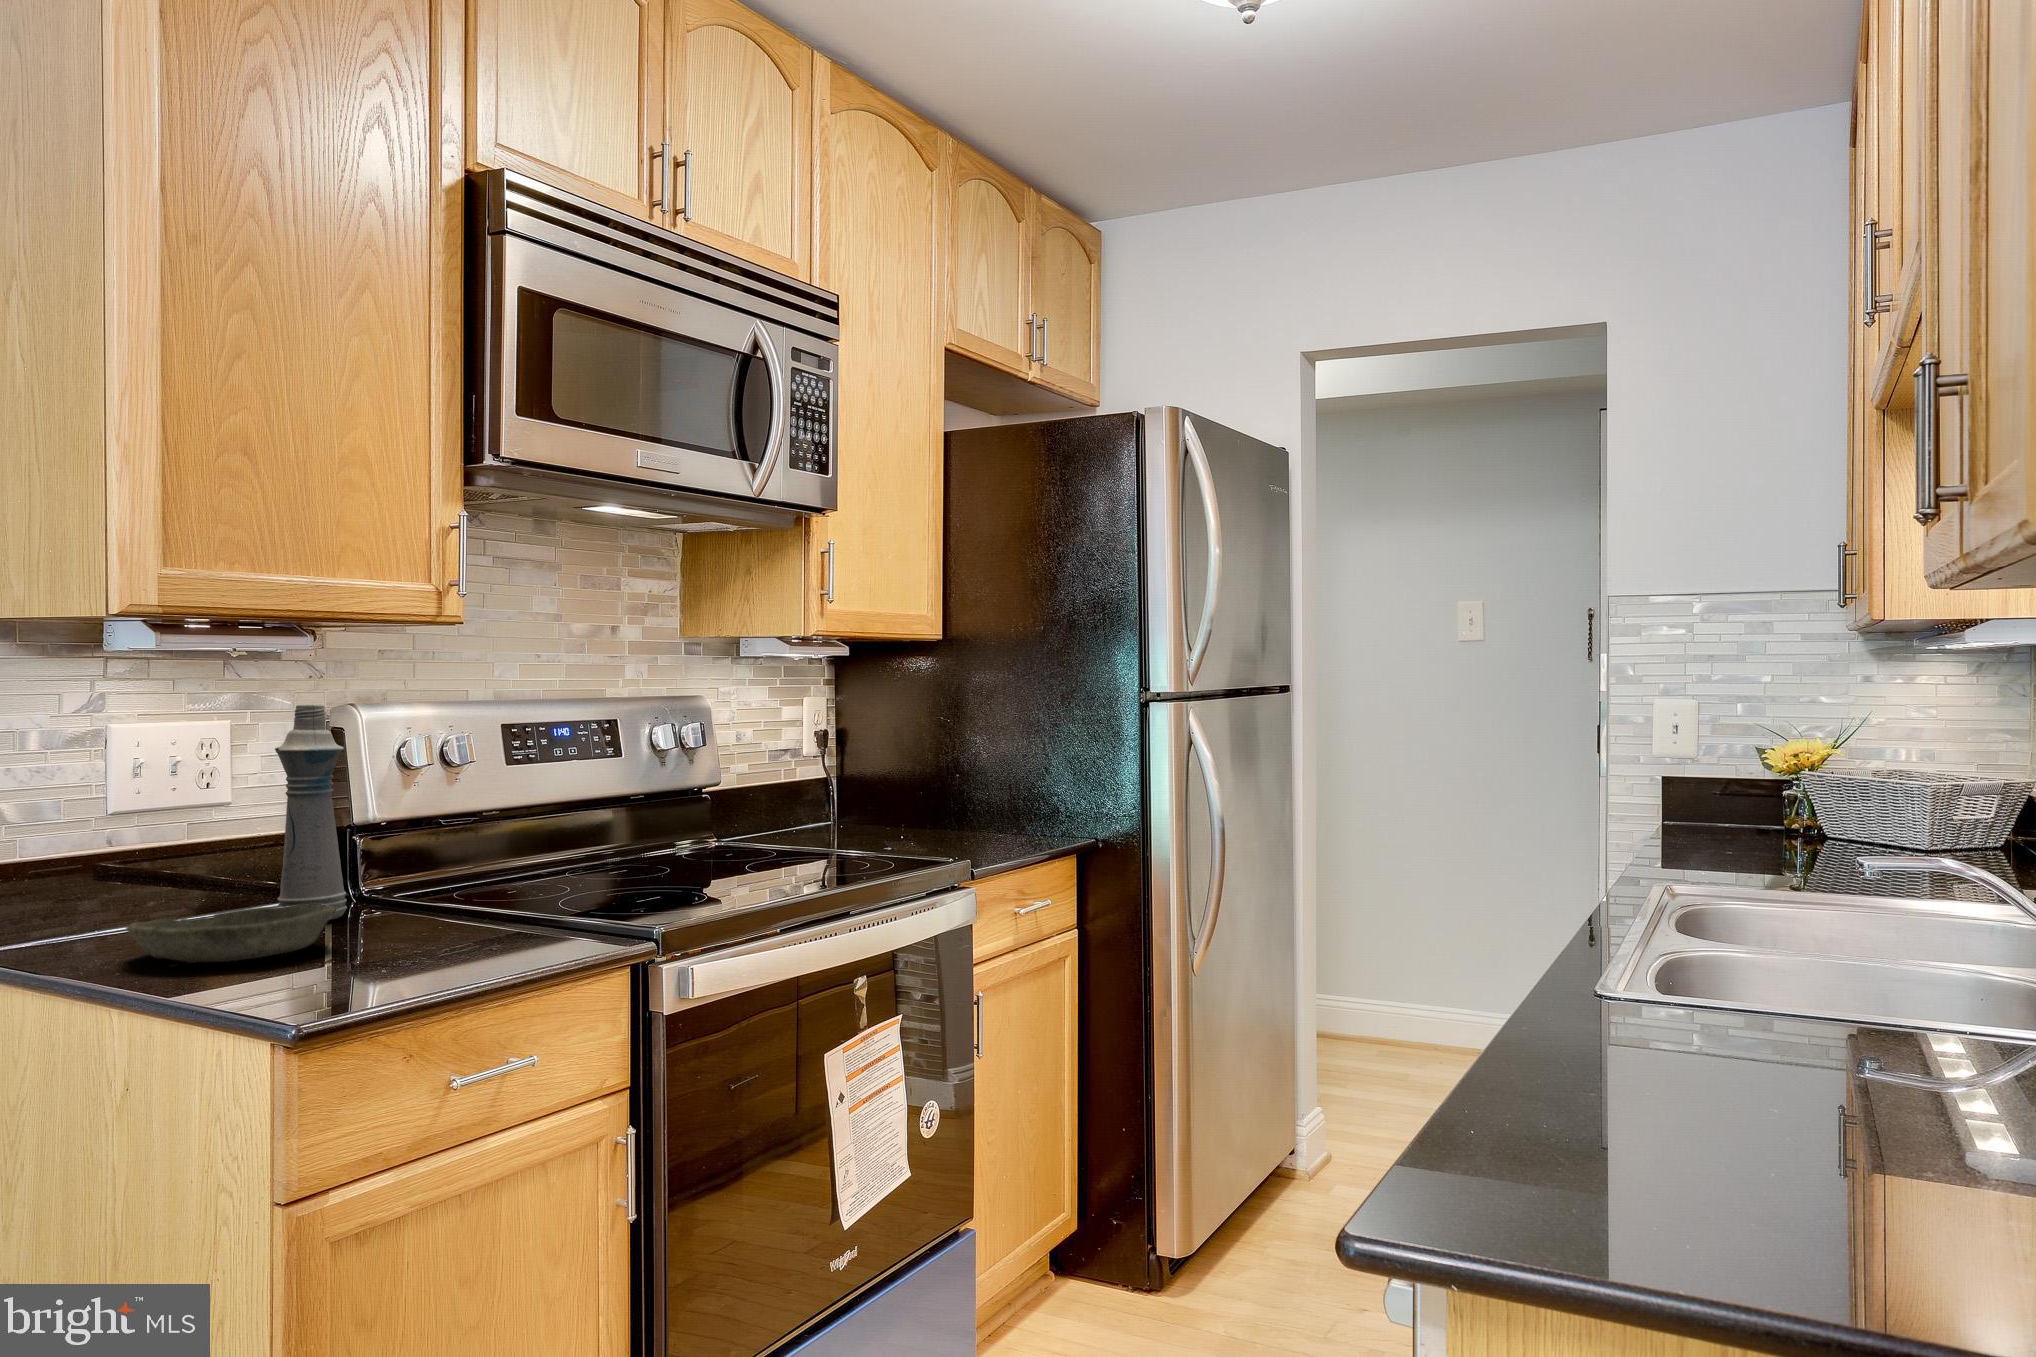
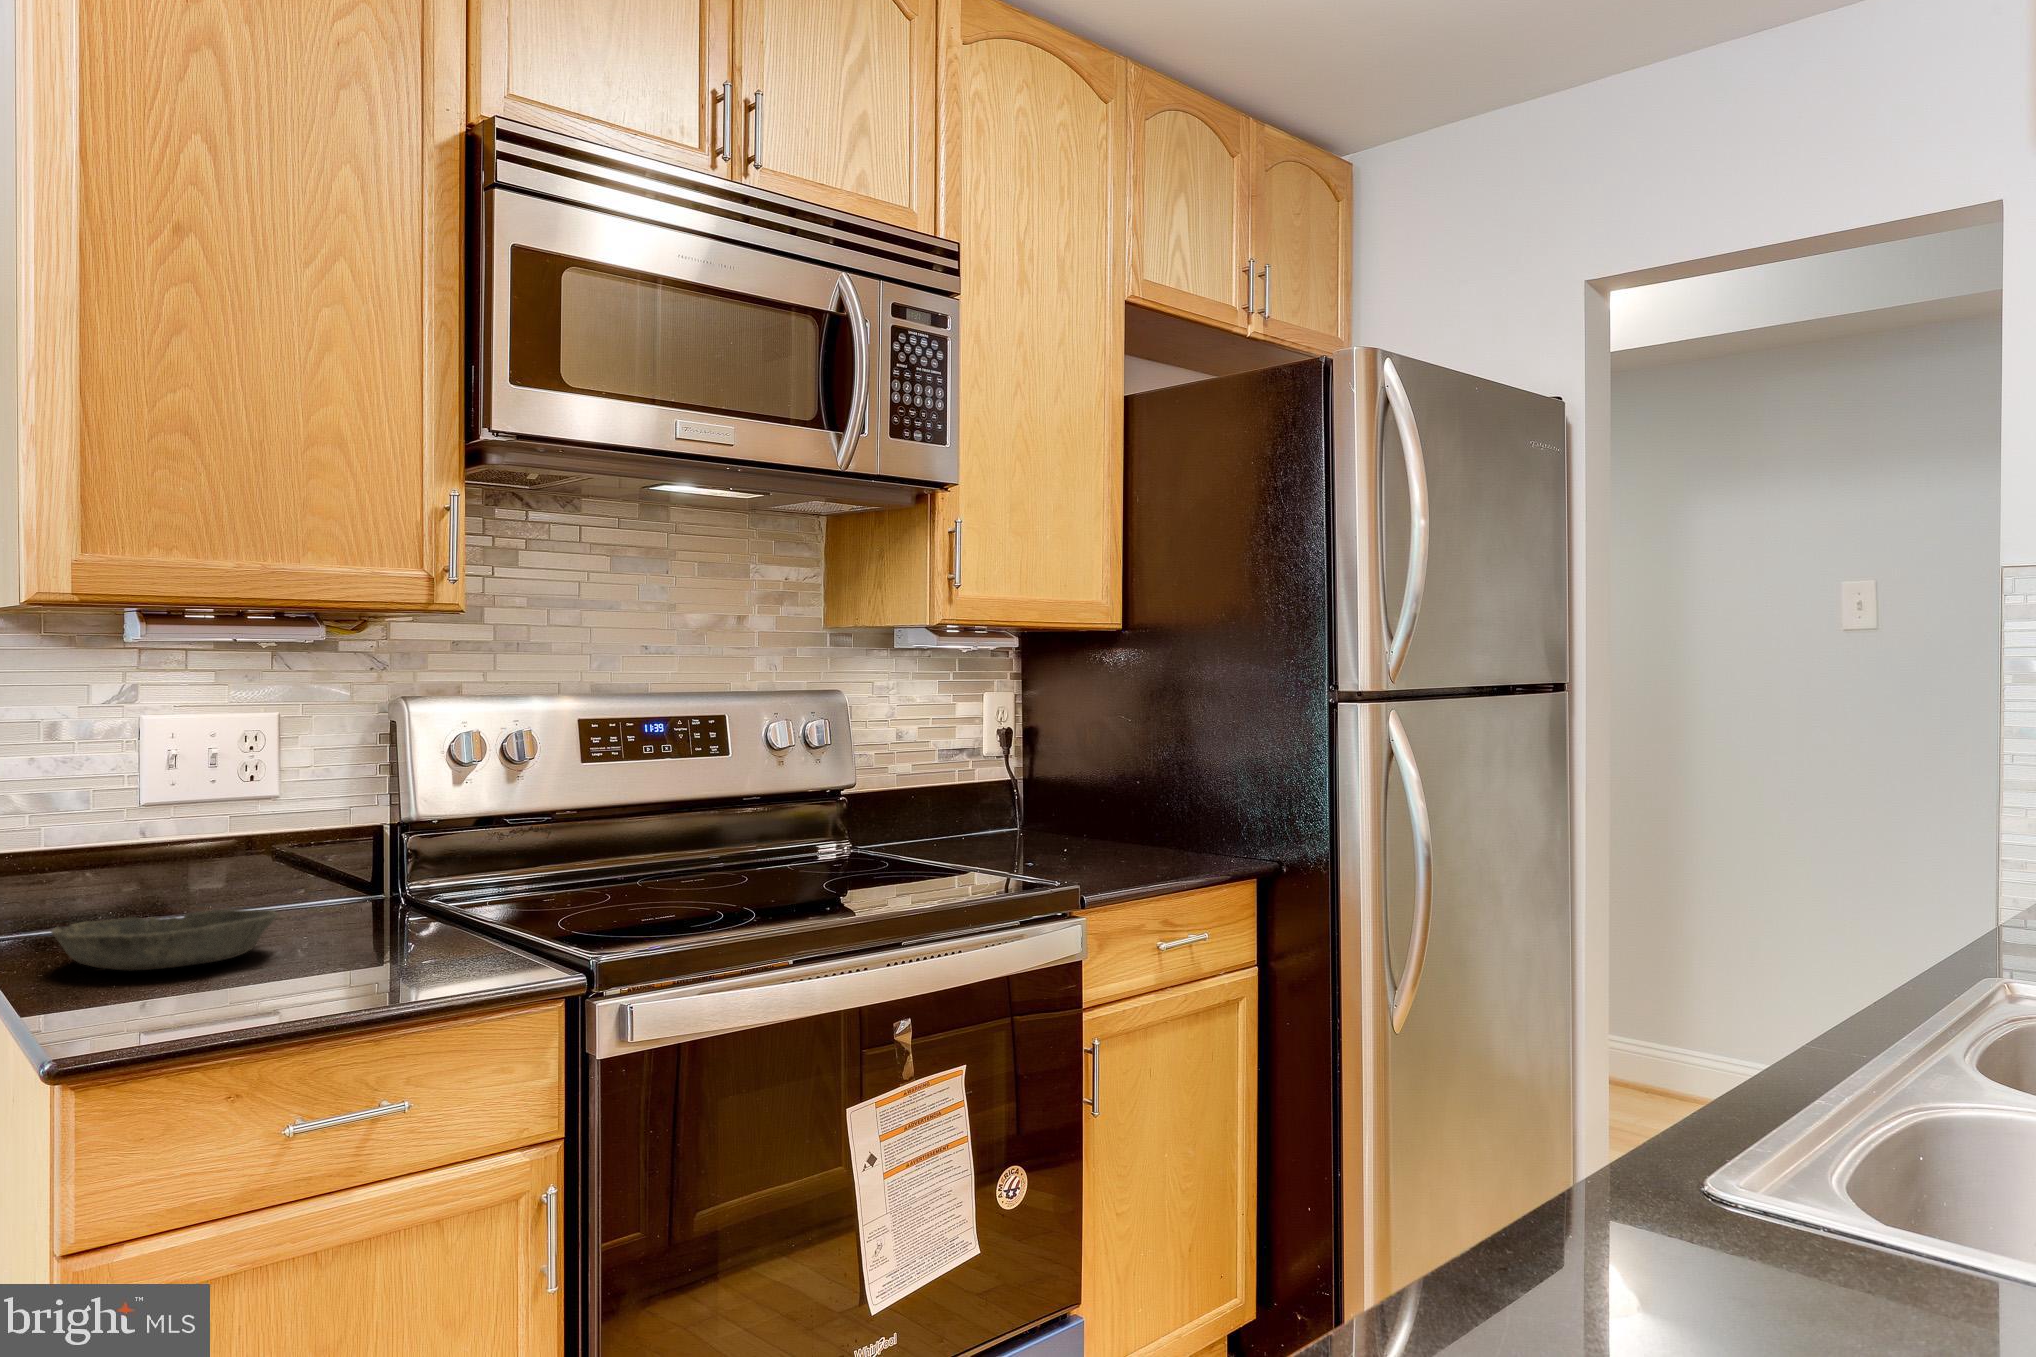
bottle: present [275,705,347,920] -> none [285,699,360,924]

